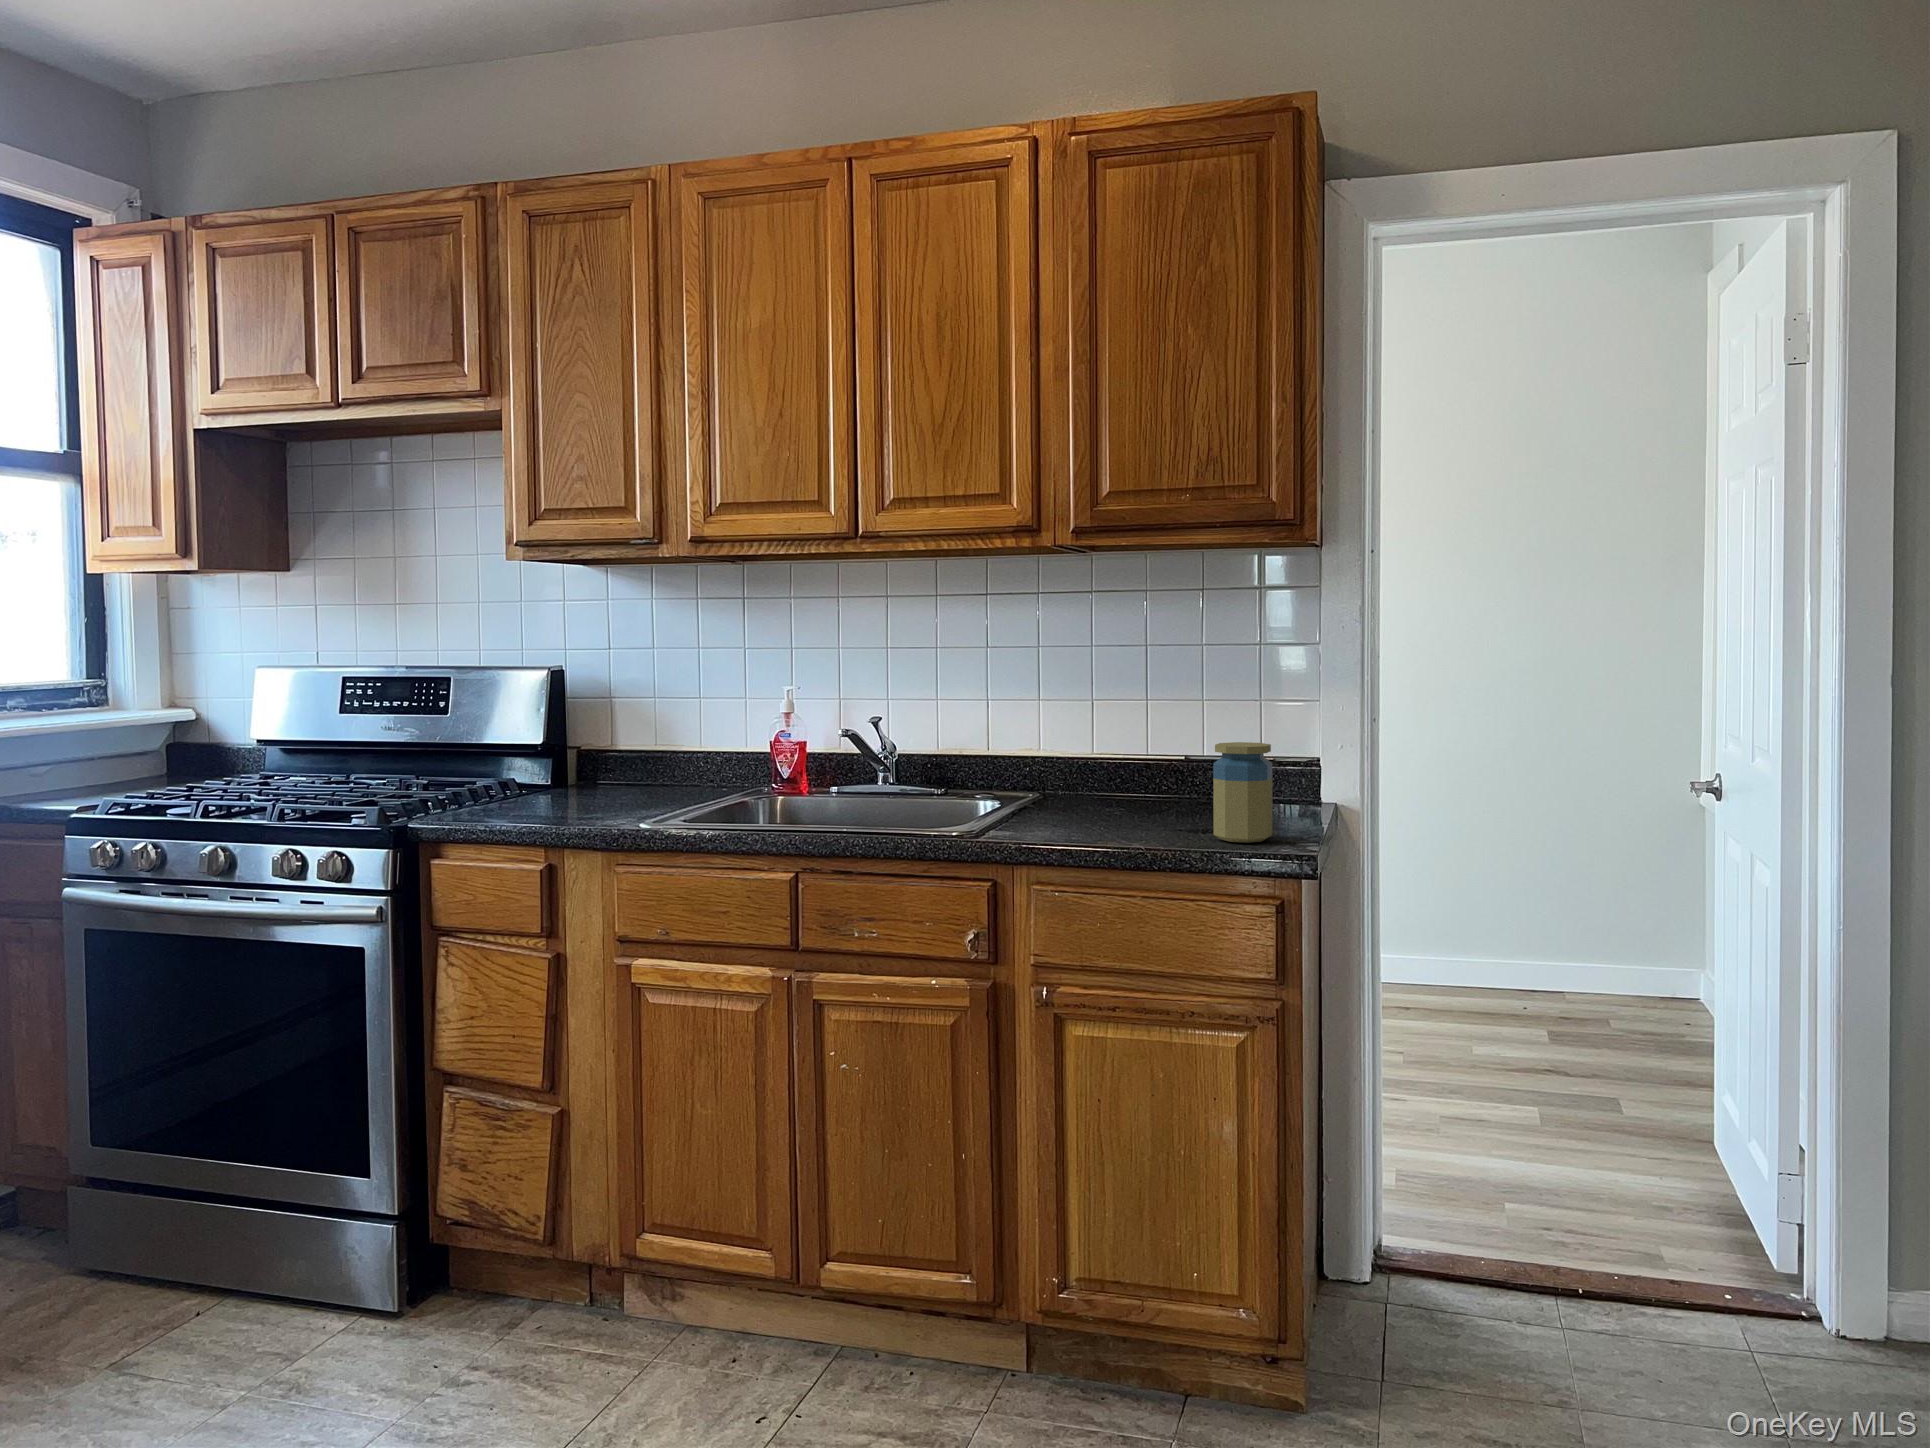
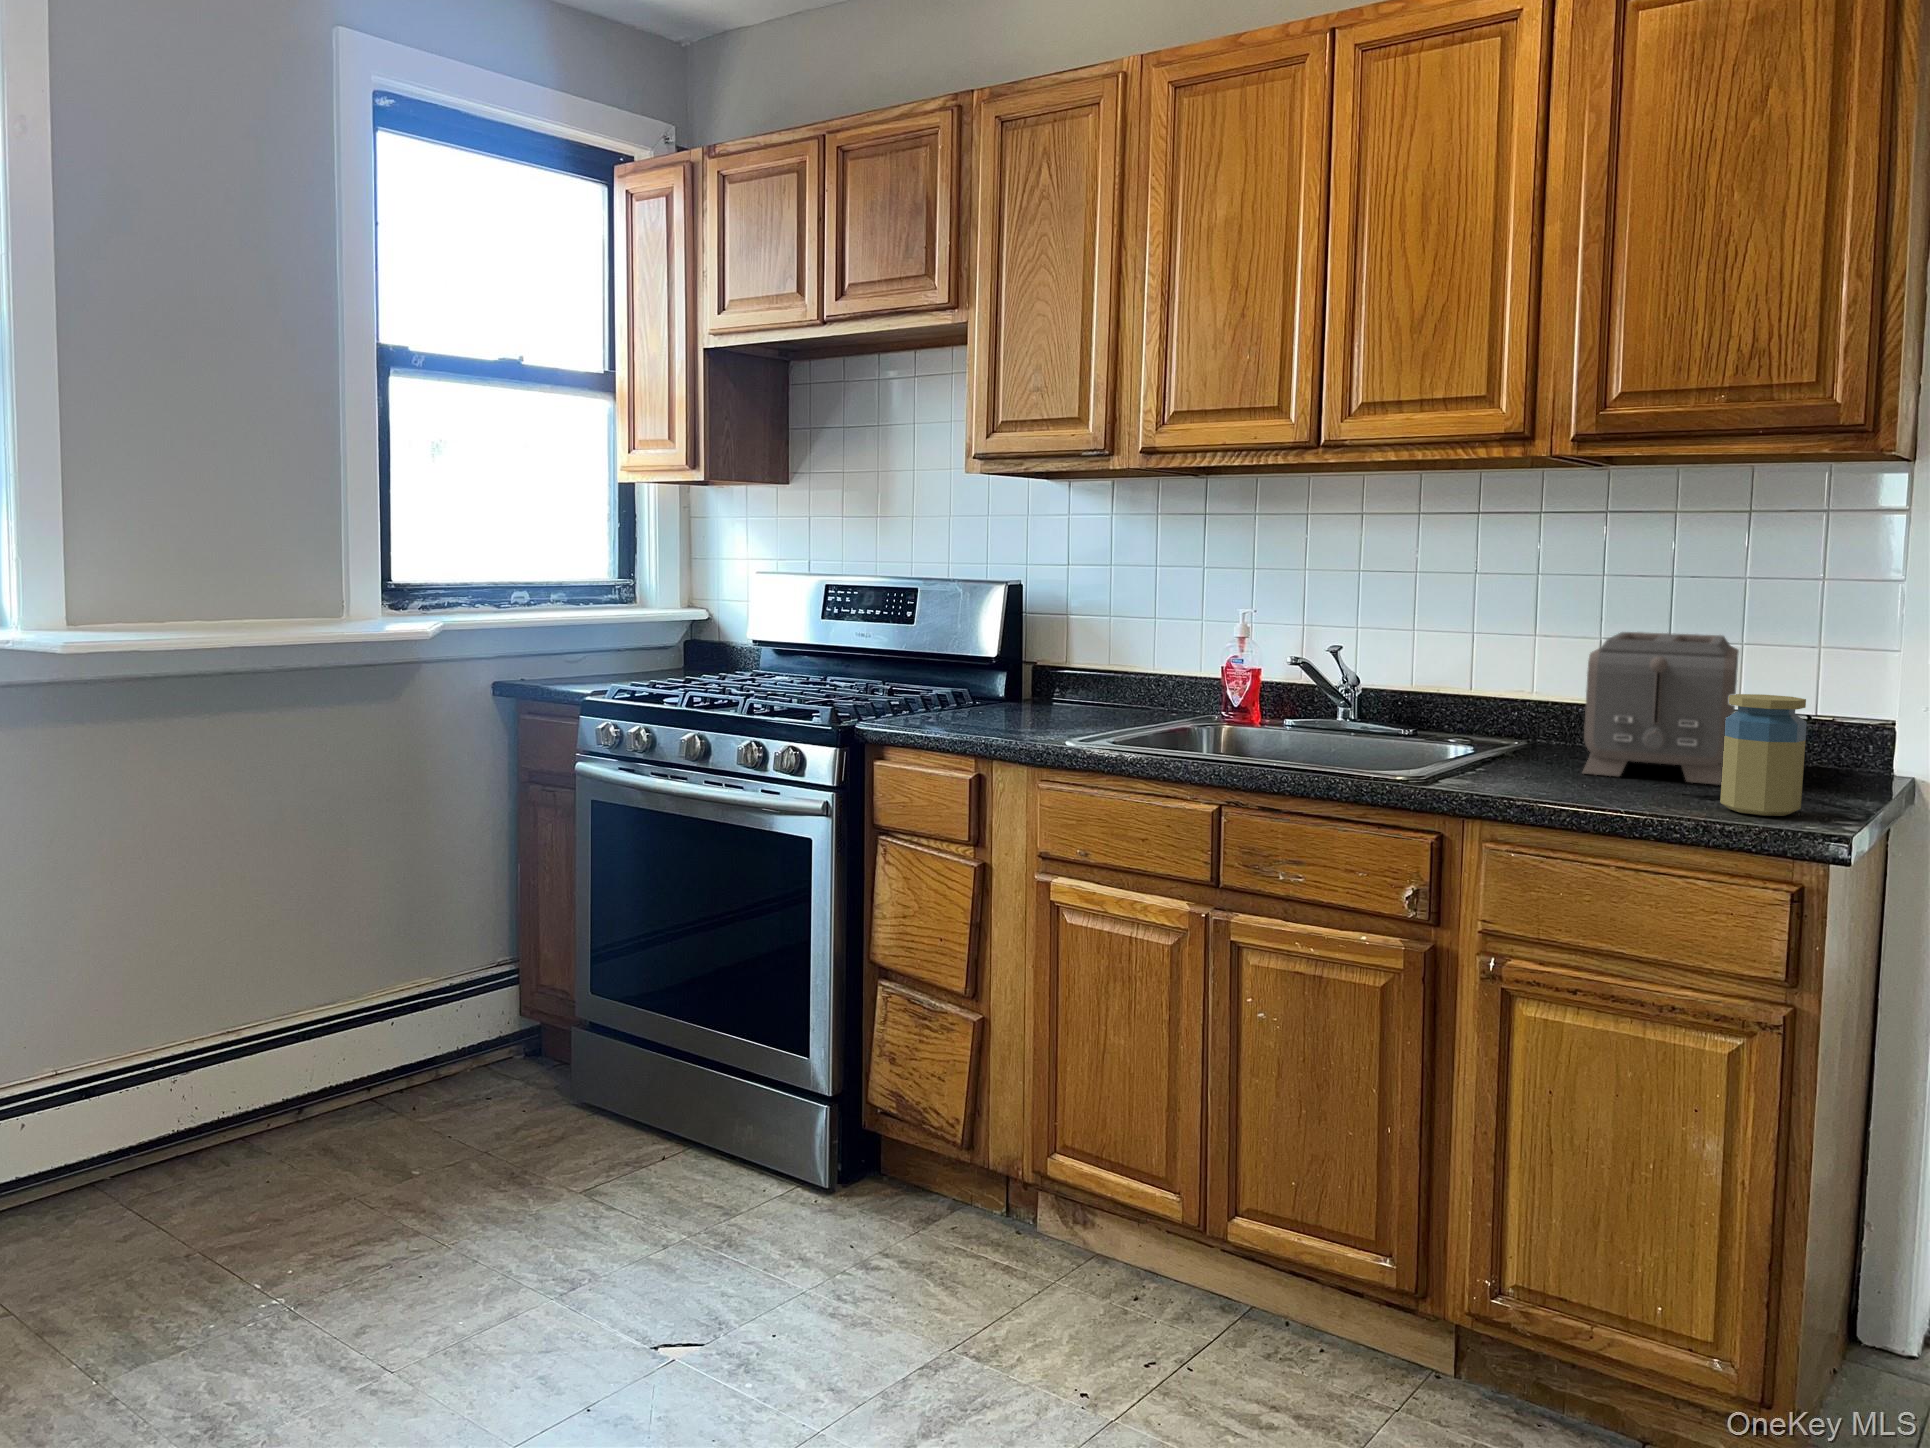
toaster: none [1097,693,1210,820] -> present [1583,632,1739,785]

